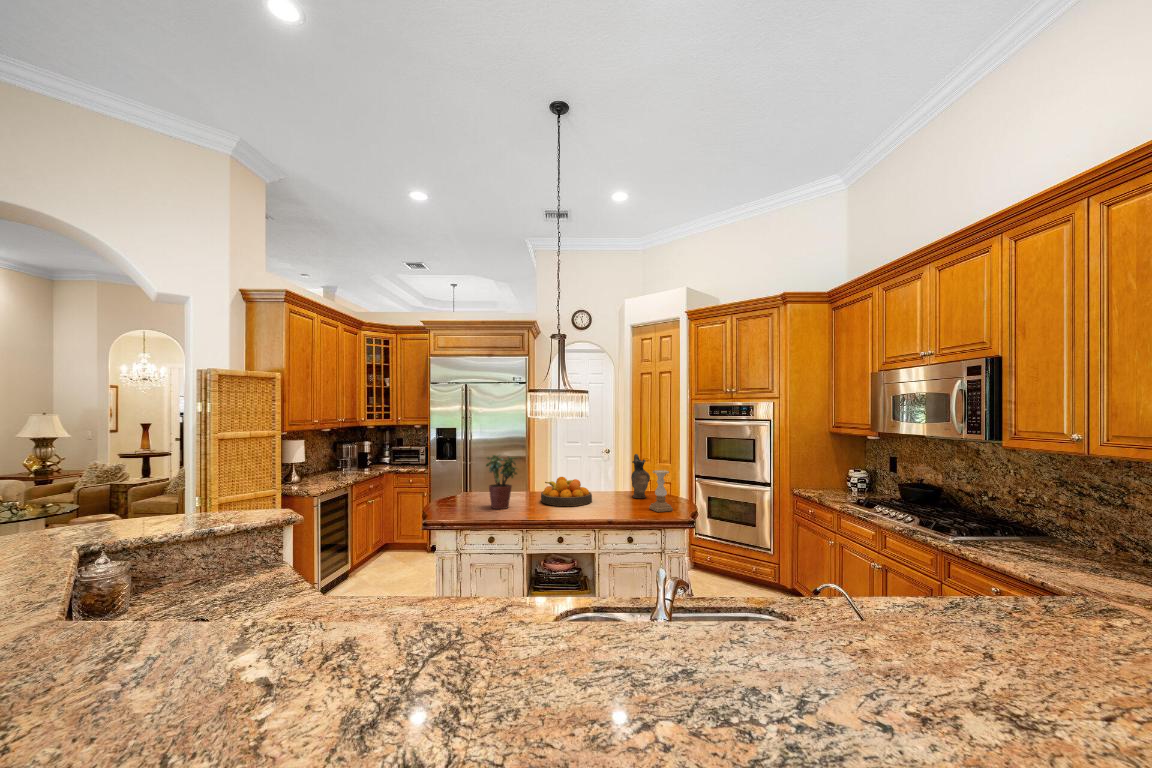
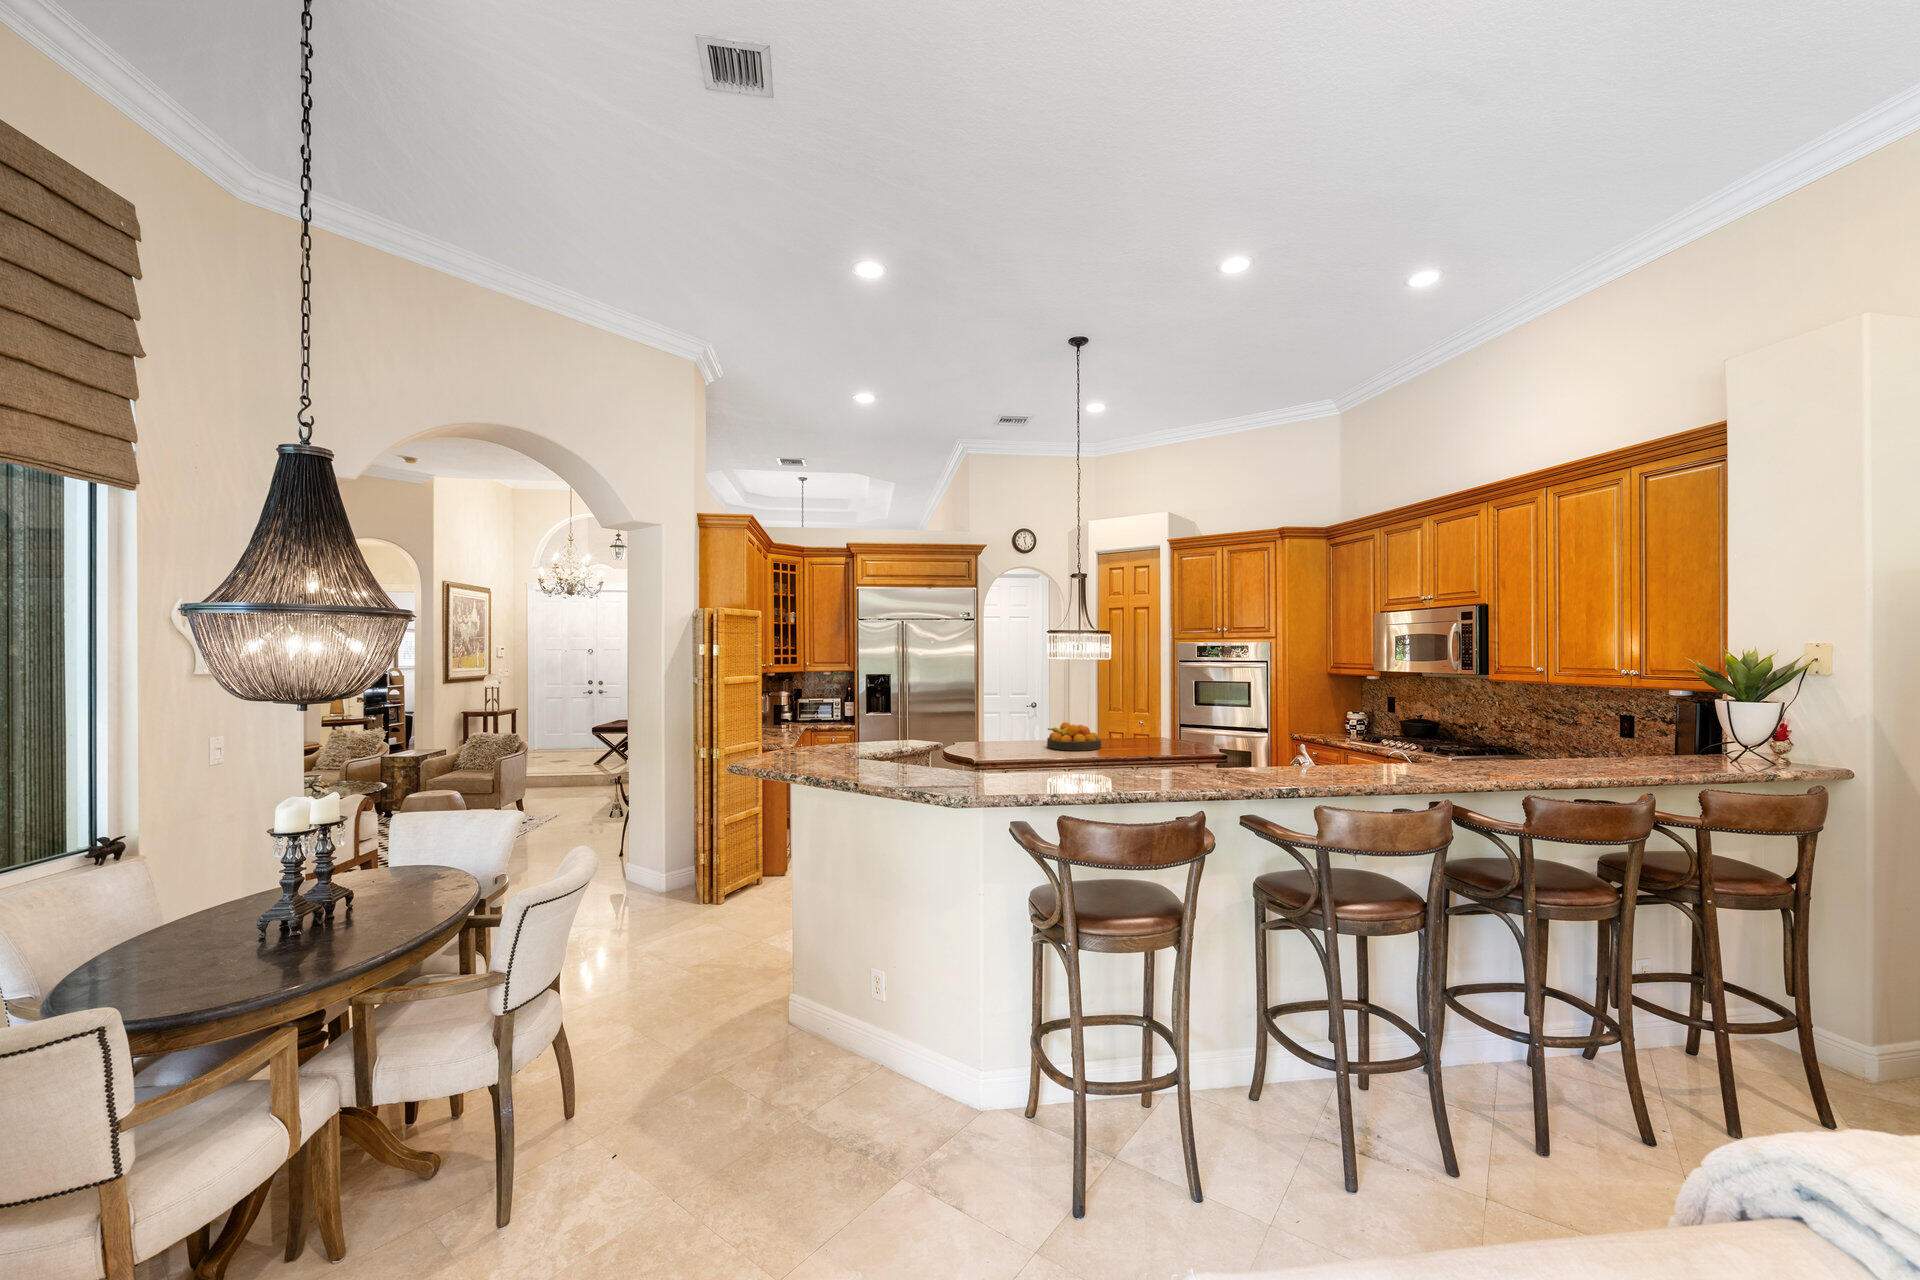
ceramic pitcher: present [631,454,650,498] -> none [1135,698,1155,743]
potted plant: present [486,455,517,509] -> none [998,698,1033,754]
candle holder: present [649,470,673,512] -> none [1166,712,1191,752]

